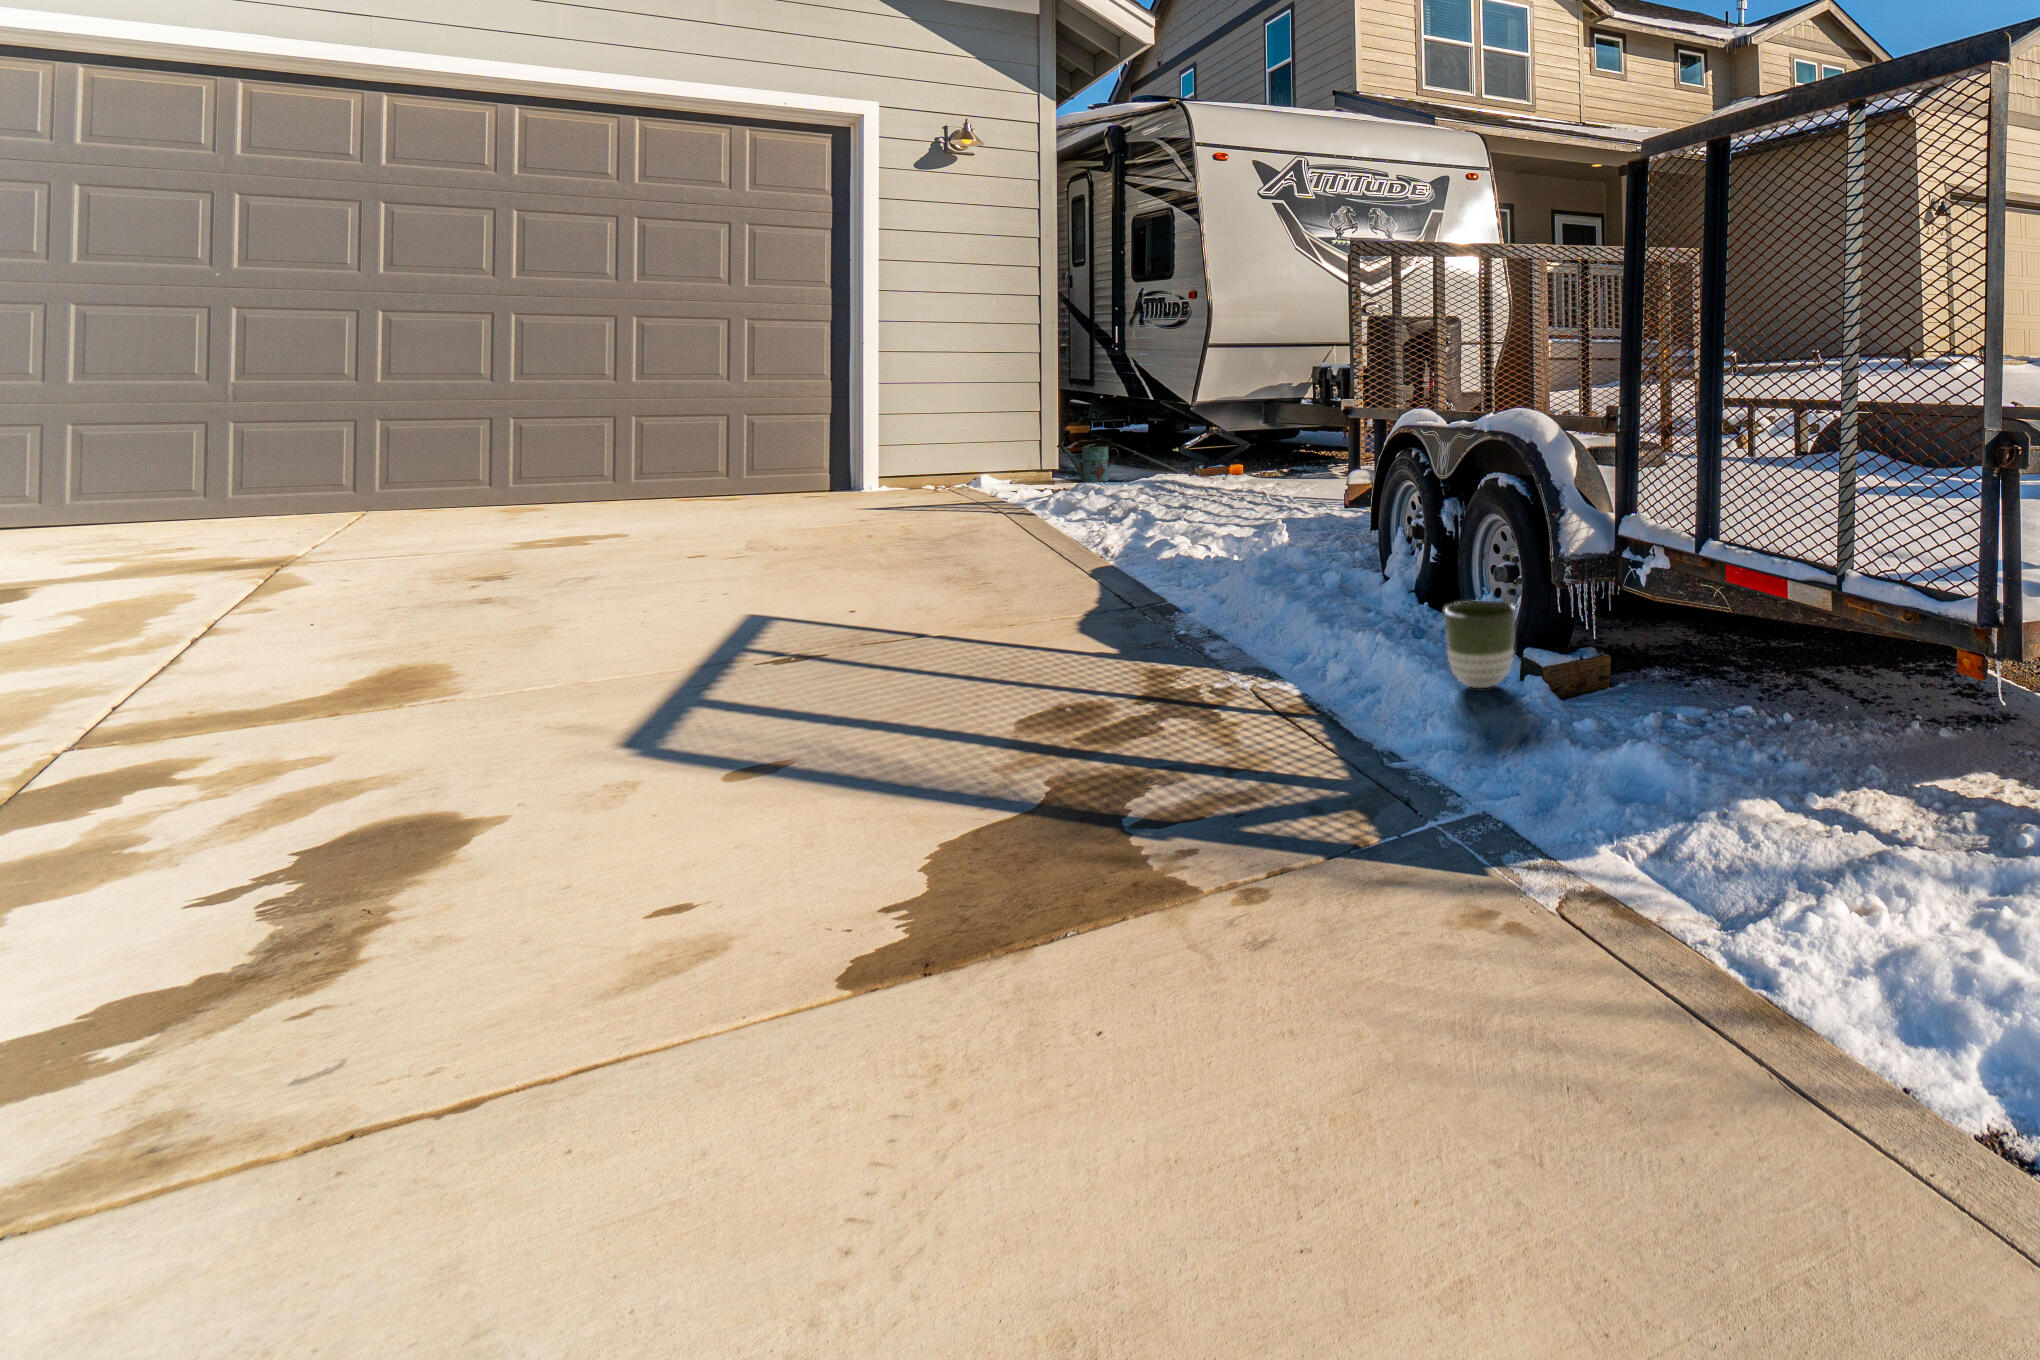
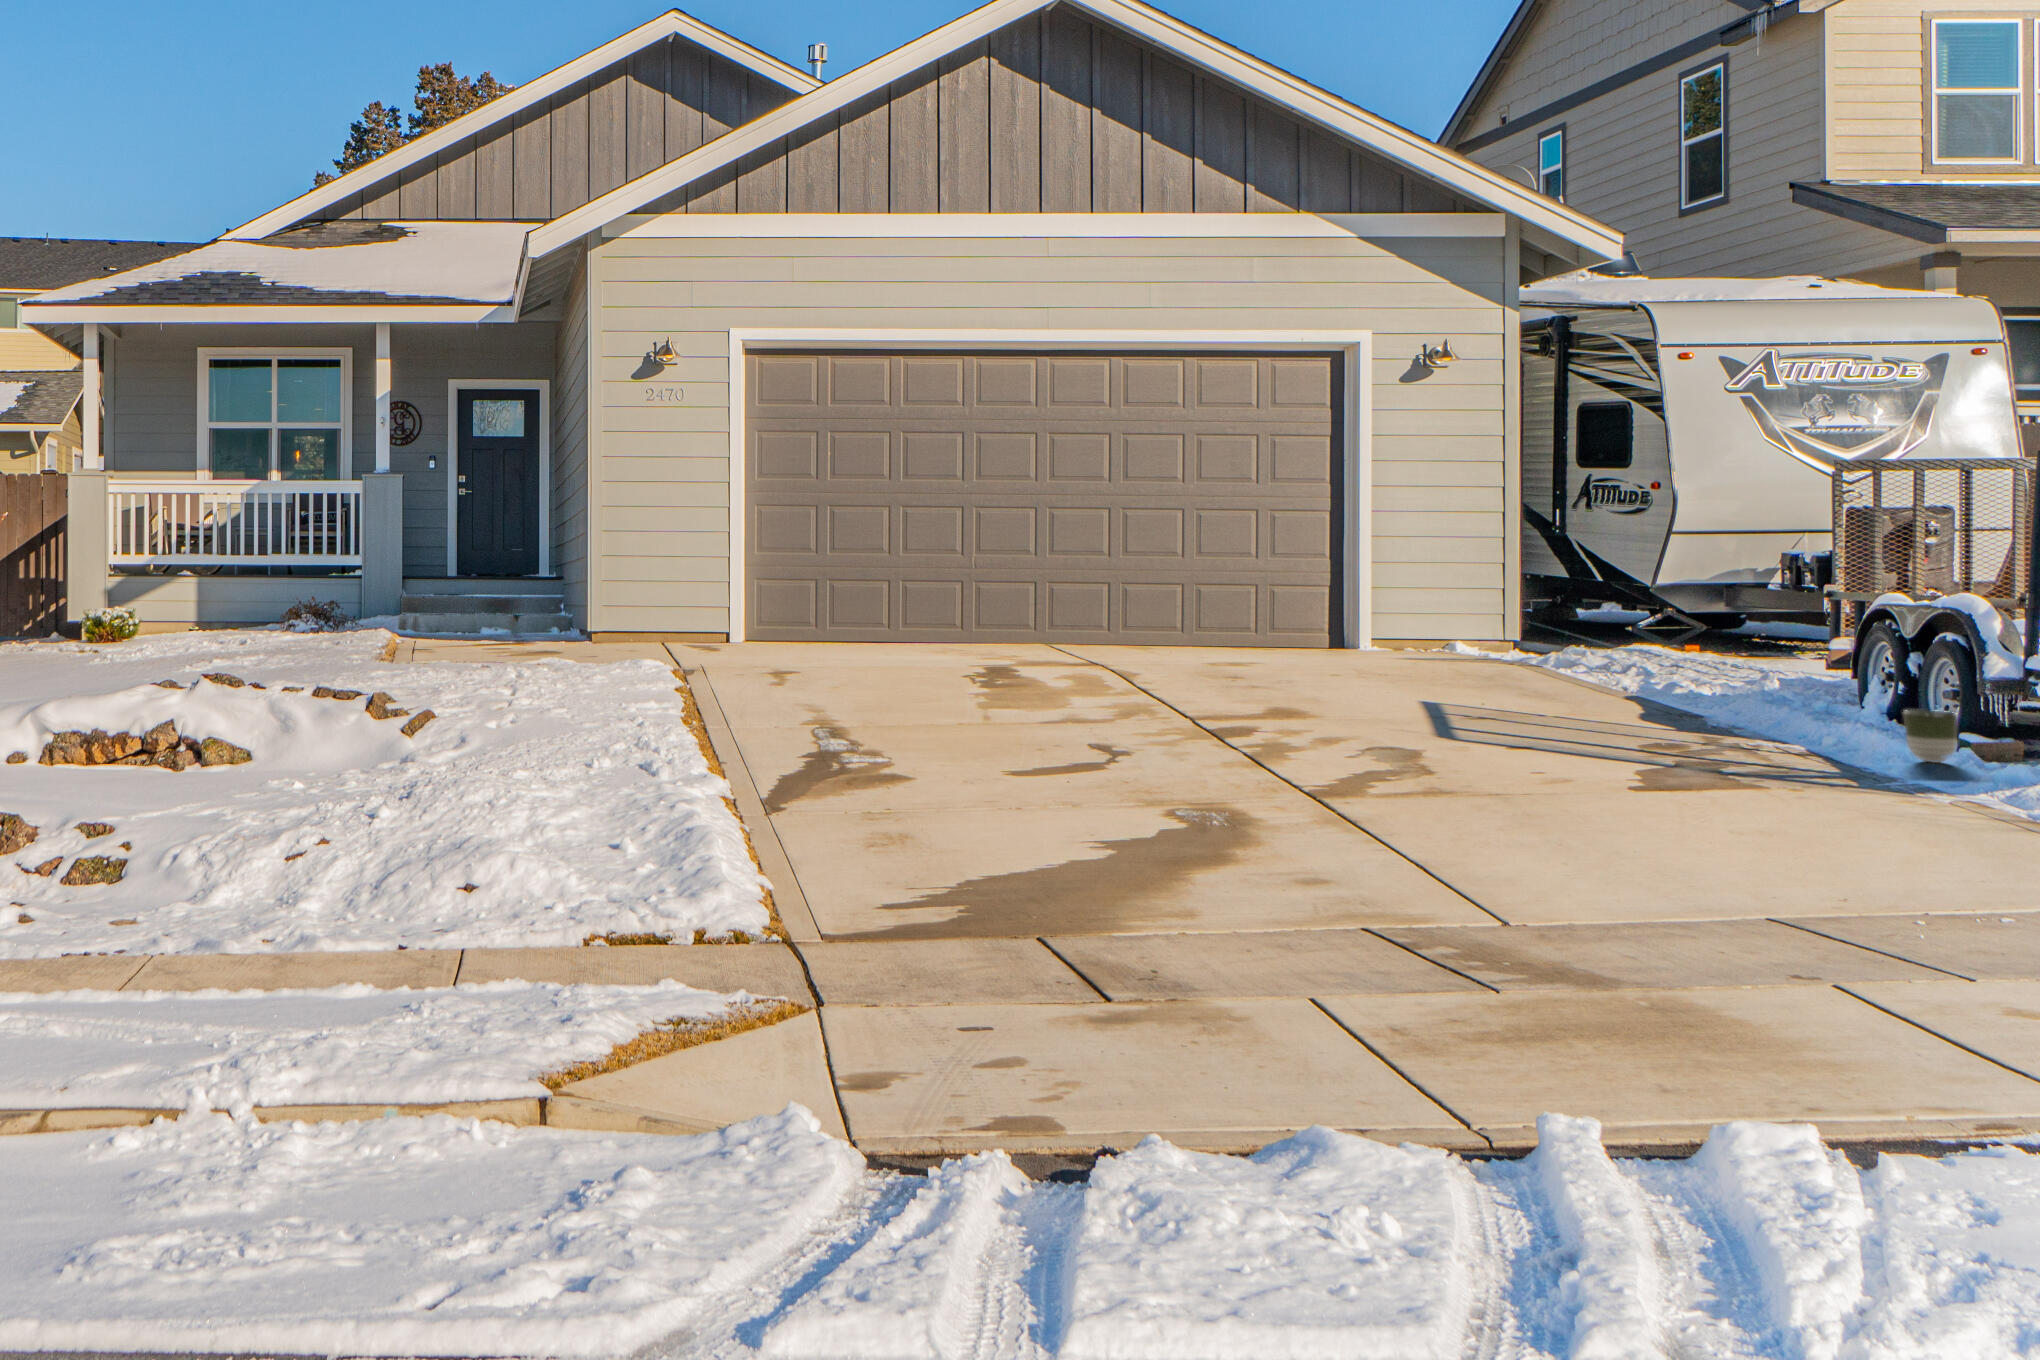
watering can: present [1057,441,1119,482] -> none [1520,613,1580,652]

